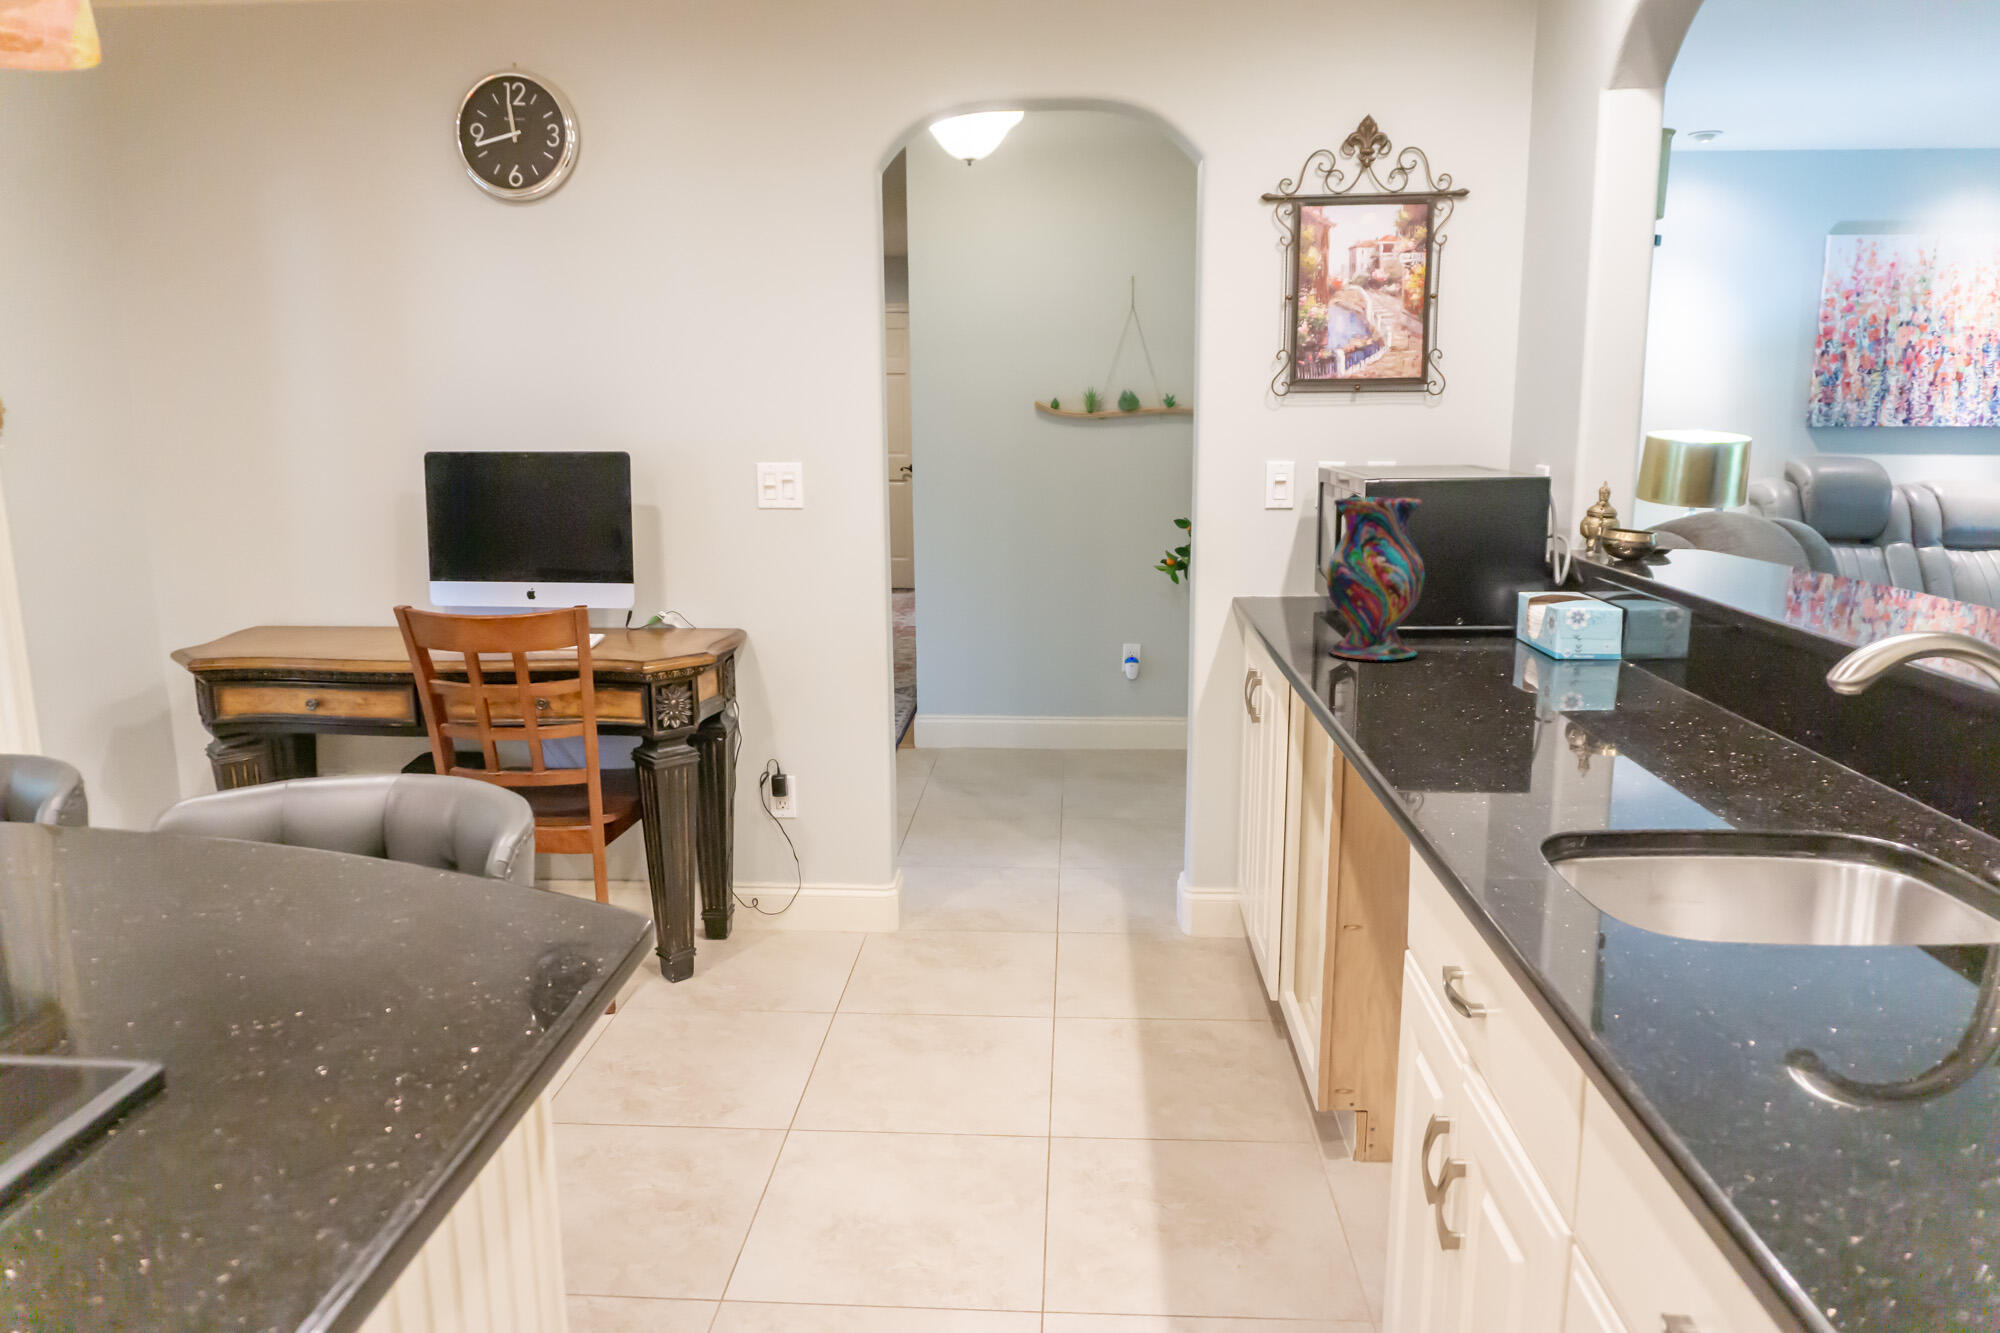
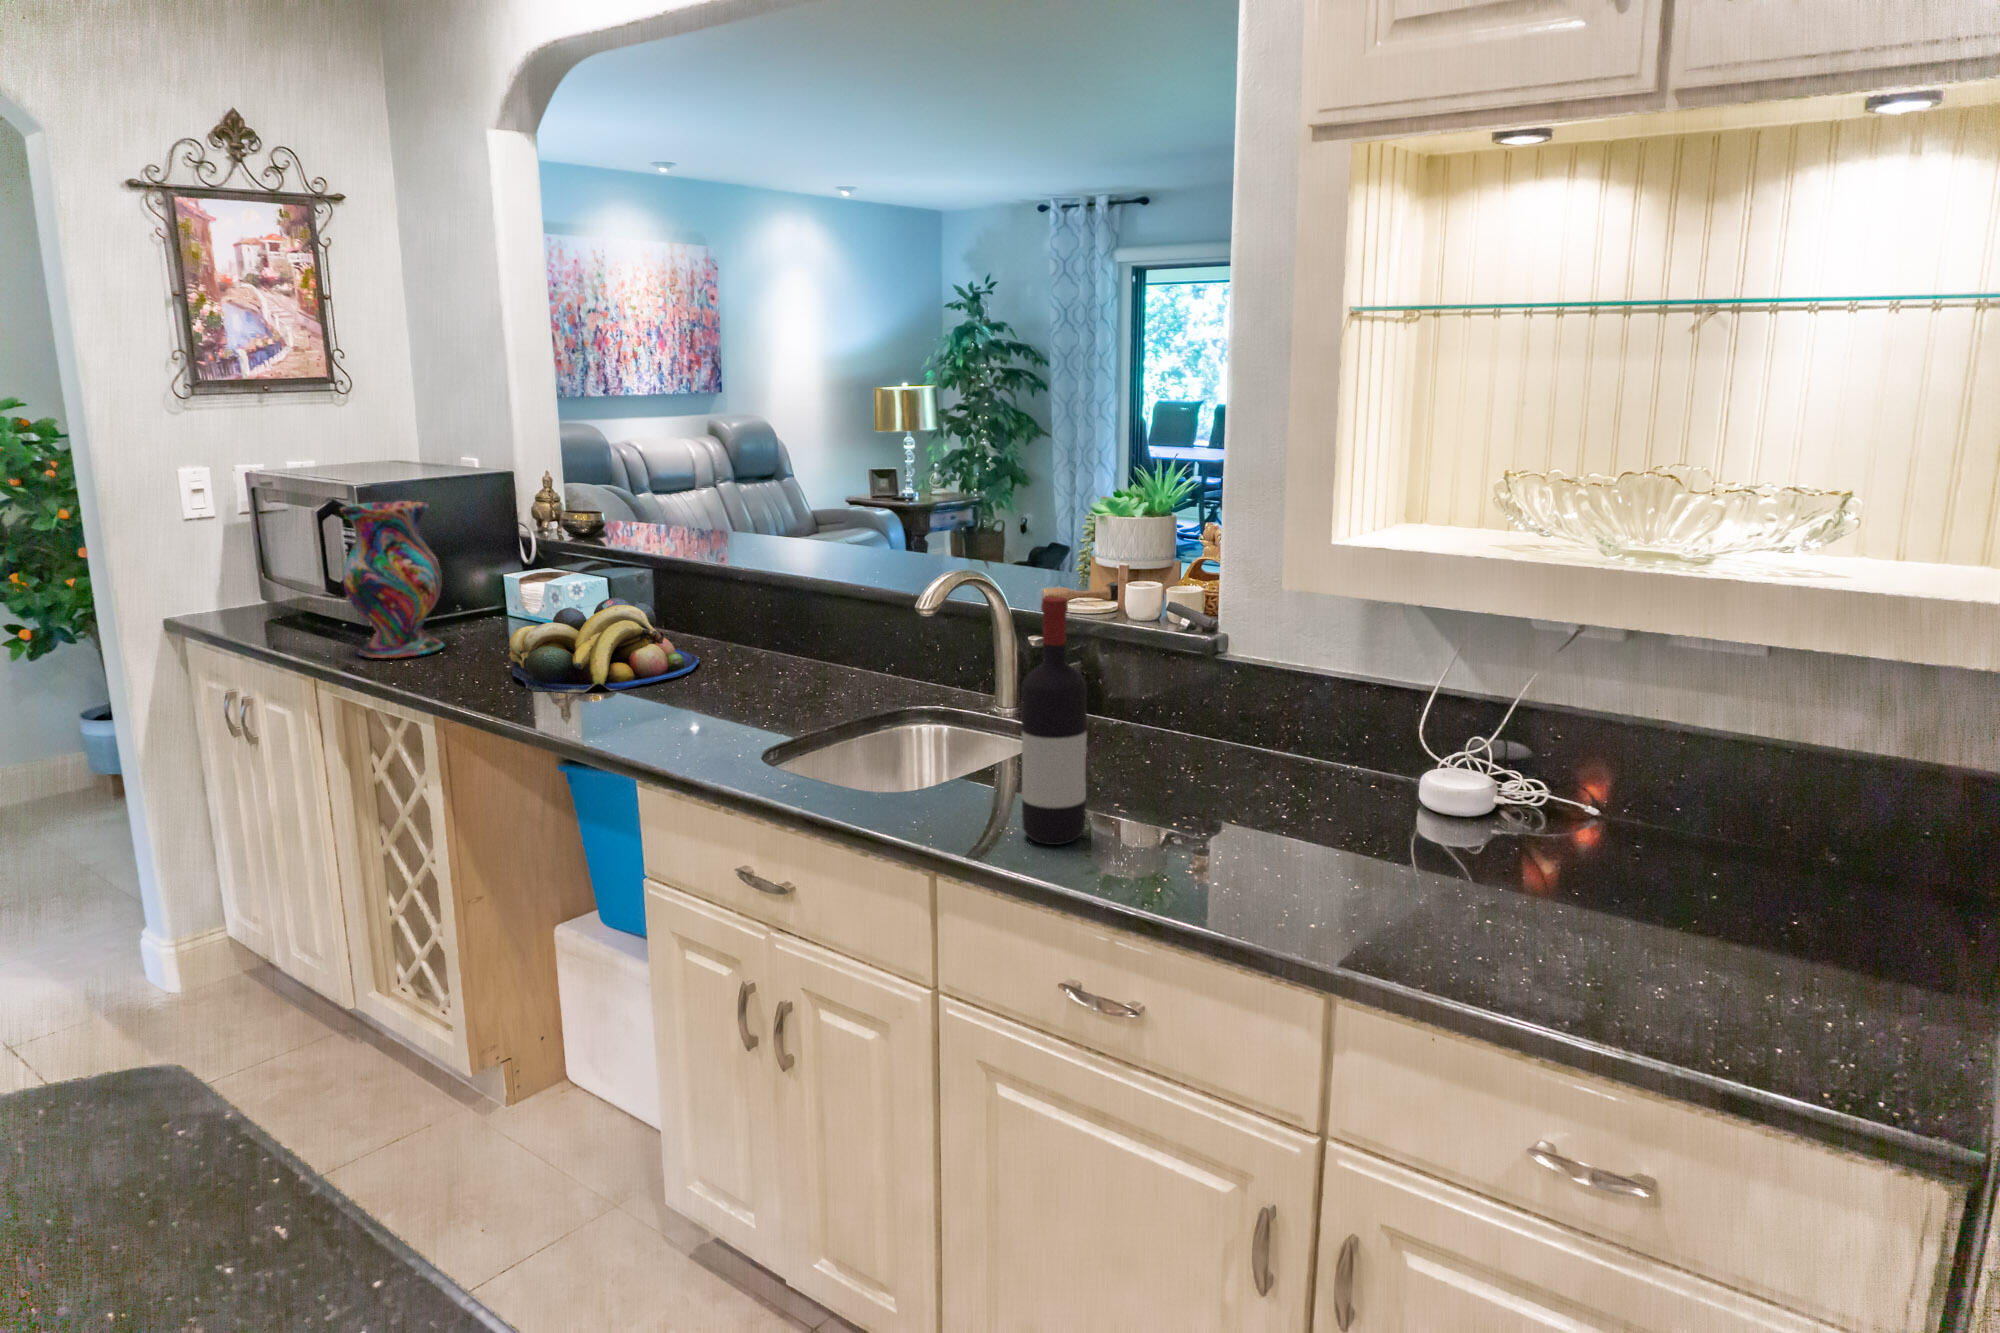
fruit bowl: none [1424,623,1661,727] -> present [509,598,699,693]
wine bottle: none [1753,637,1913,1082] -> present [1021,597,1087,845]

